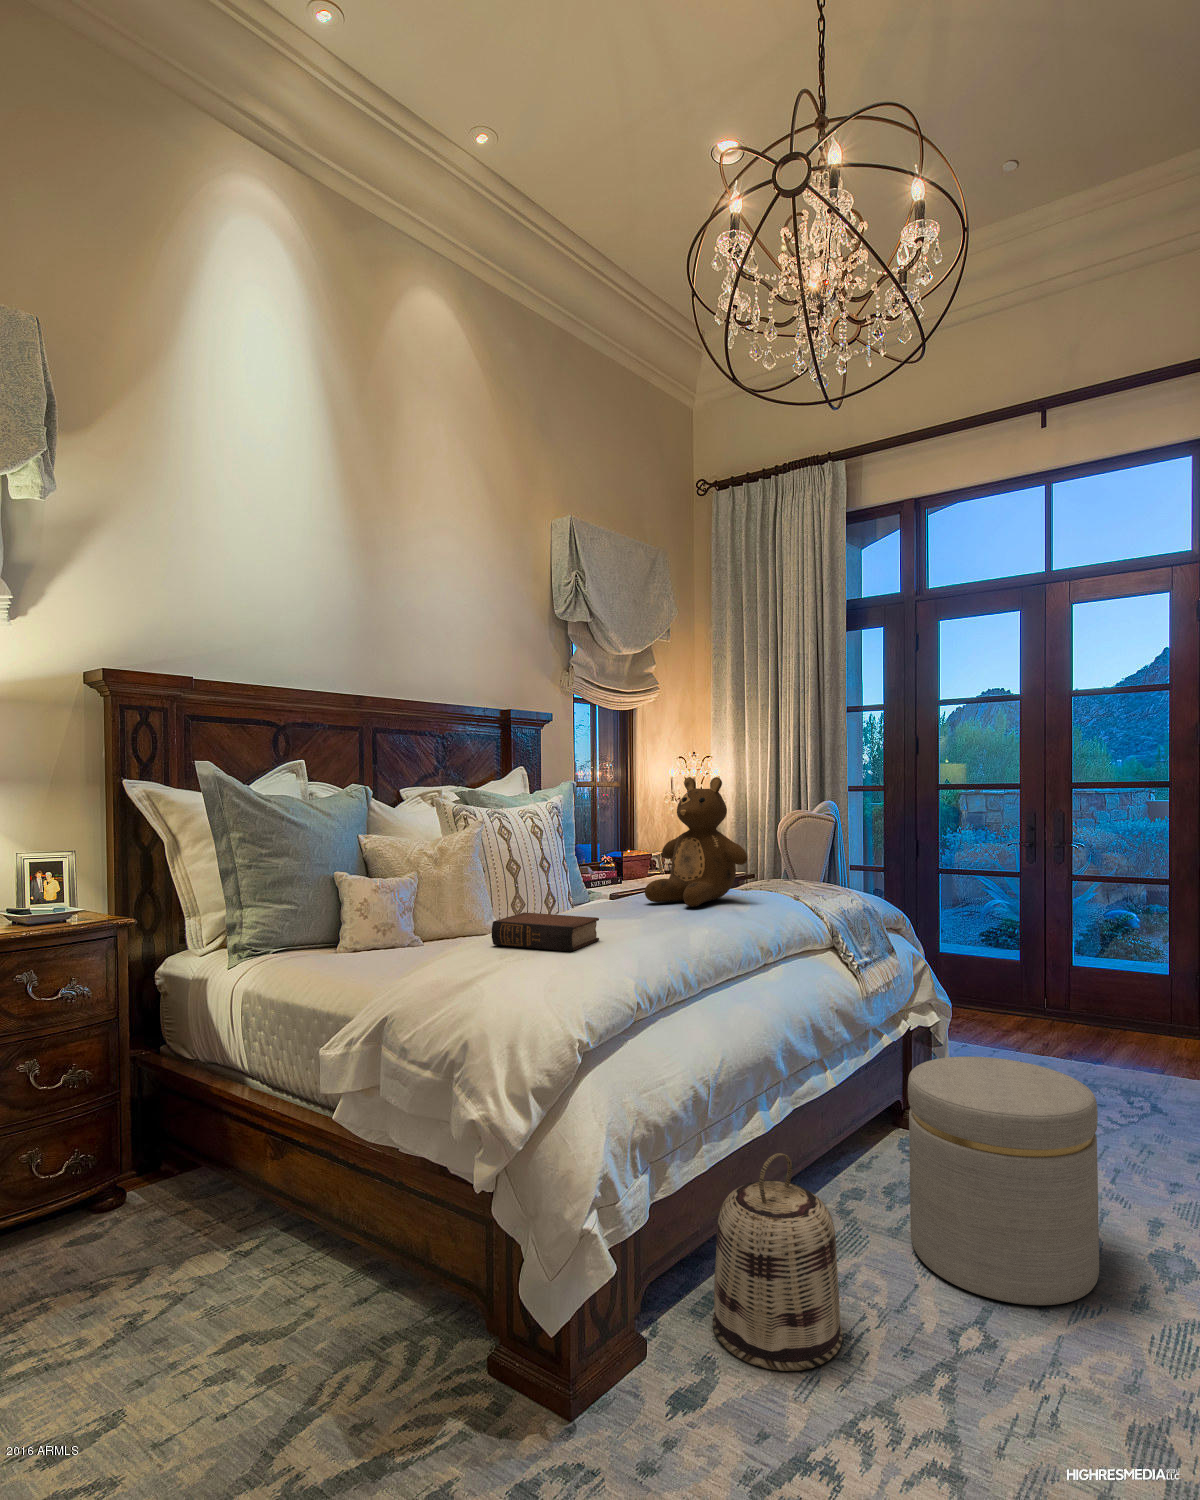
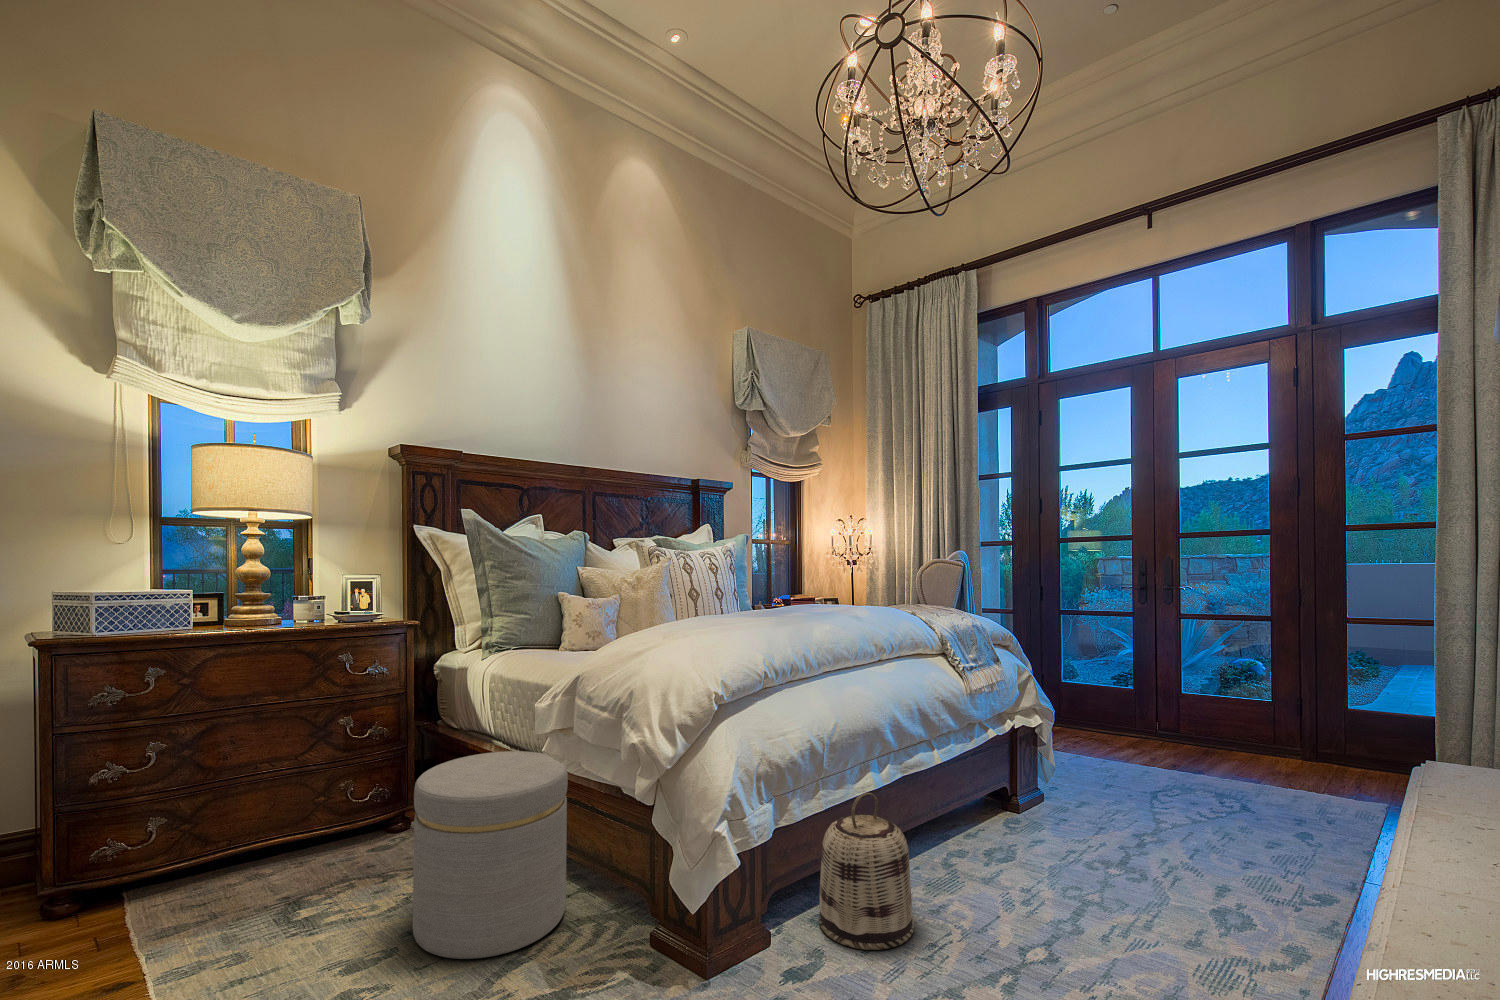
teddy bear: present [645,777,747,907] -> none [787,521,864,618]
book: present [492,912,599,952] -> none [662,616,741,642]
ottoman: present [908,1057,1099,1305] -> present [412,751,568,959]

